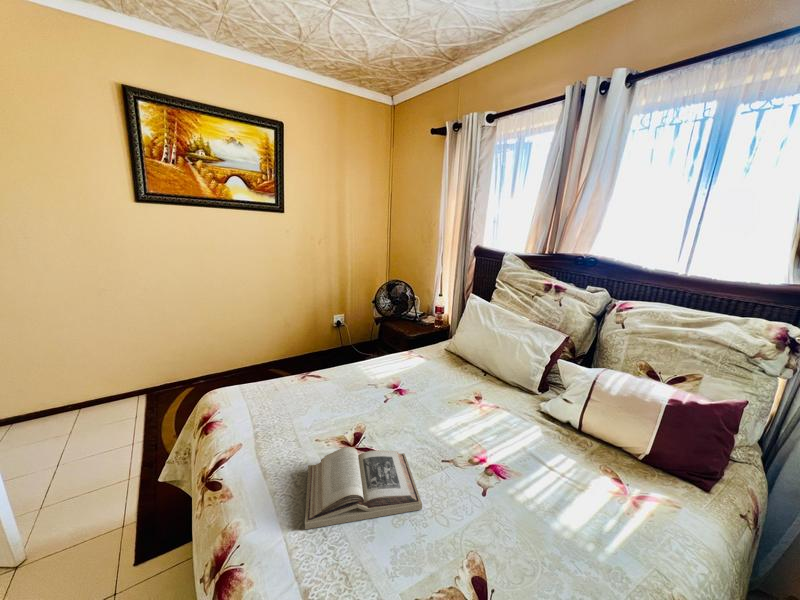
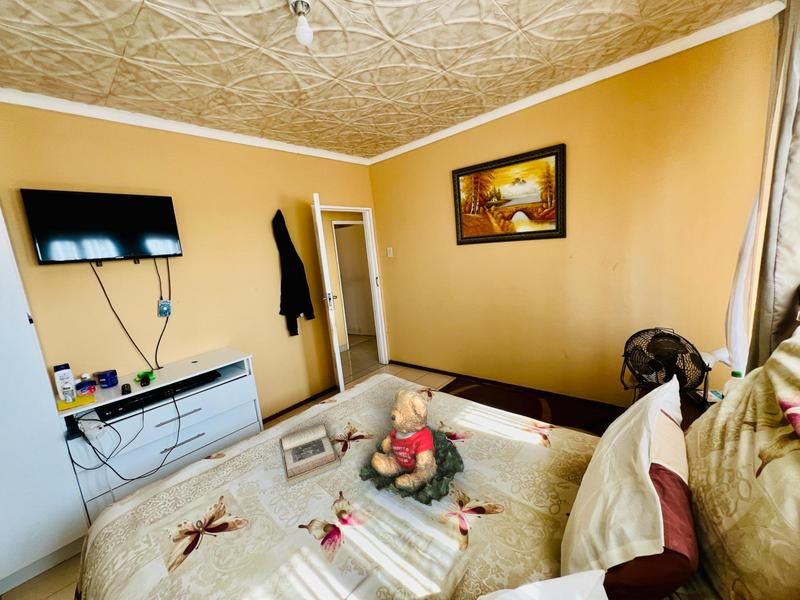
teddy bear: none [394,343,489,438] -> present [359,389,464,506]

